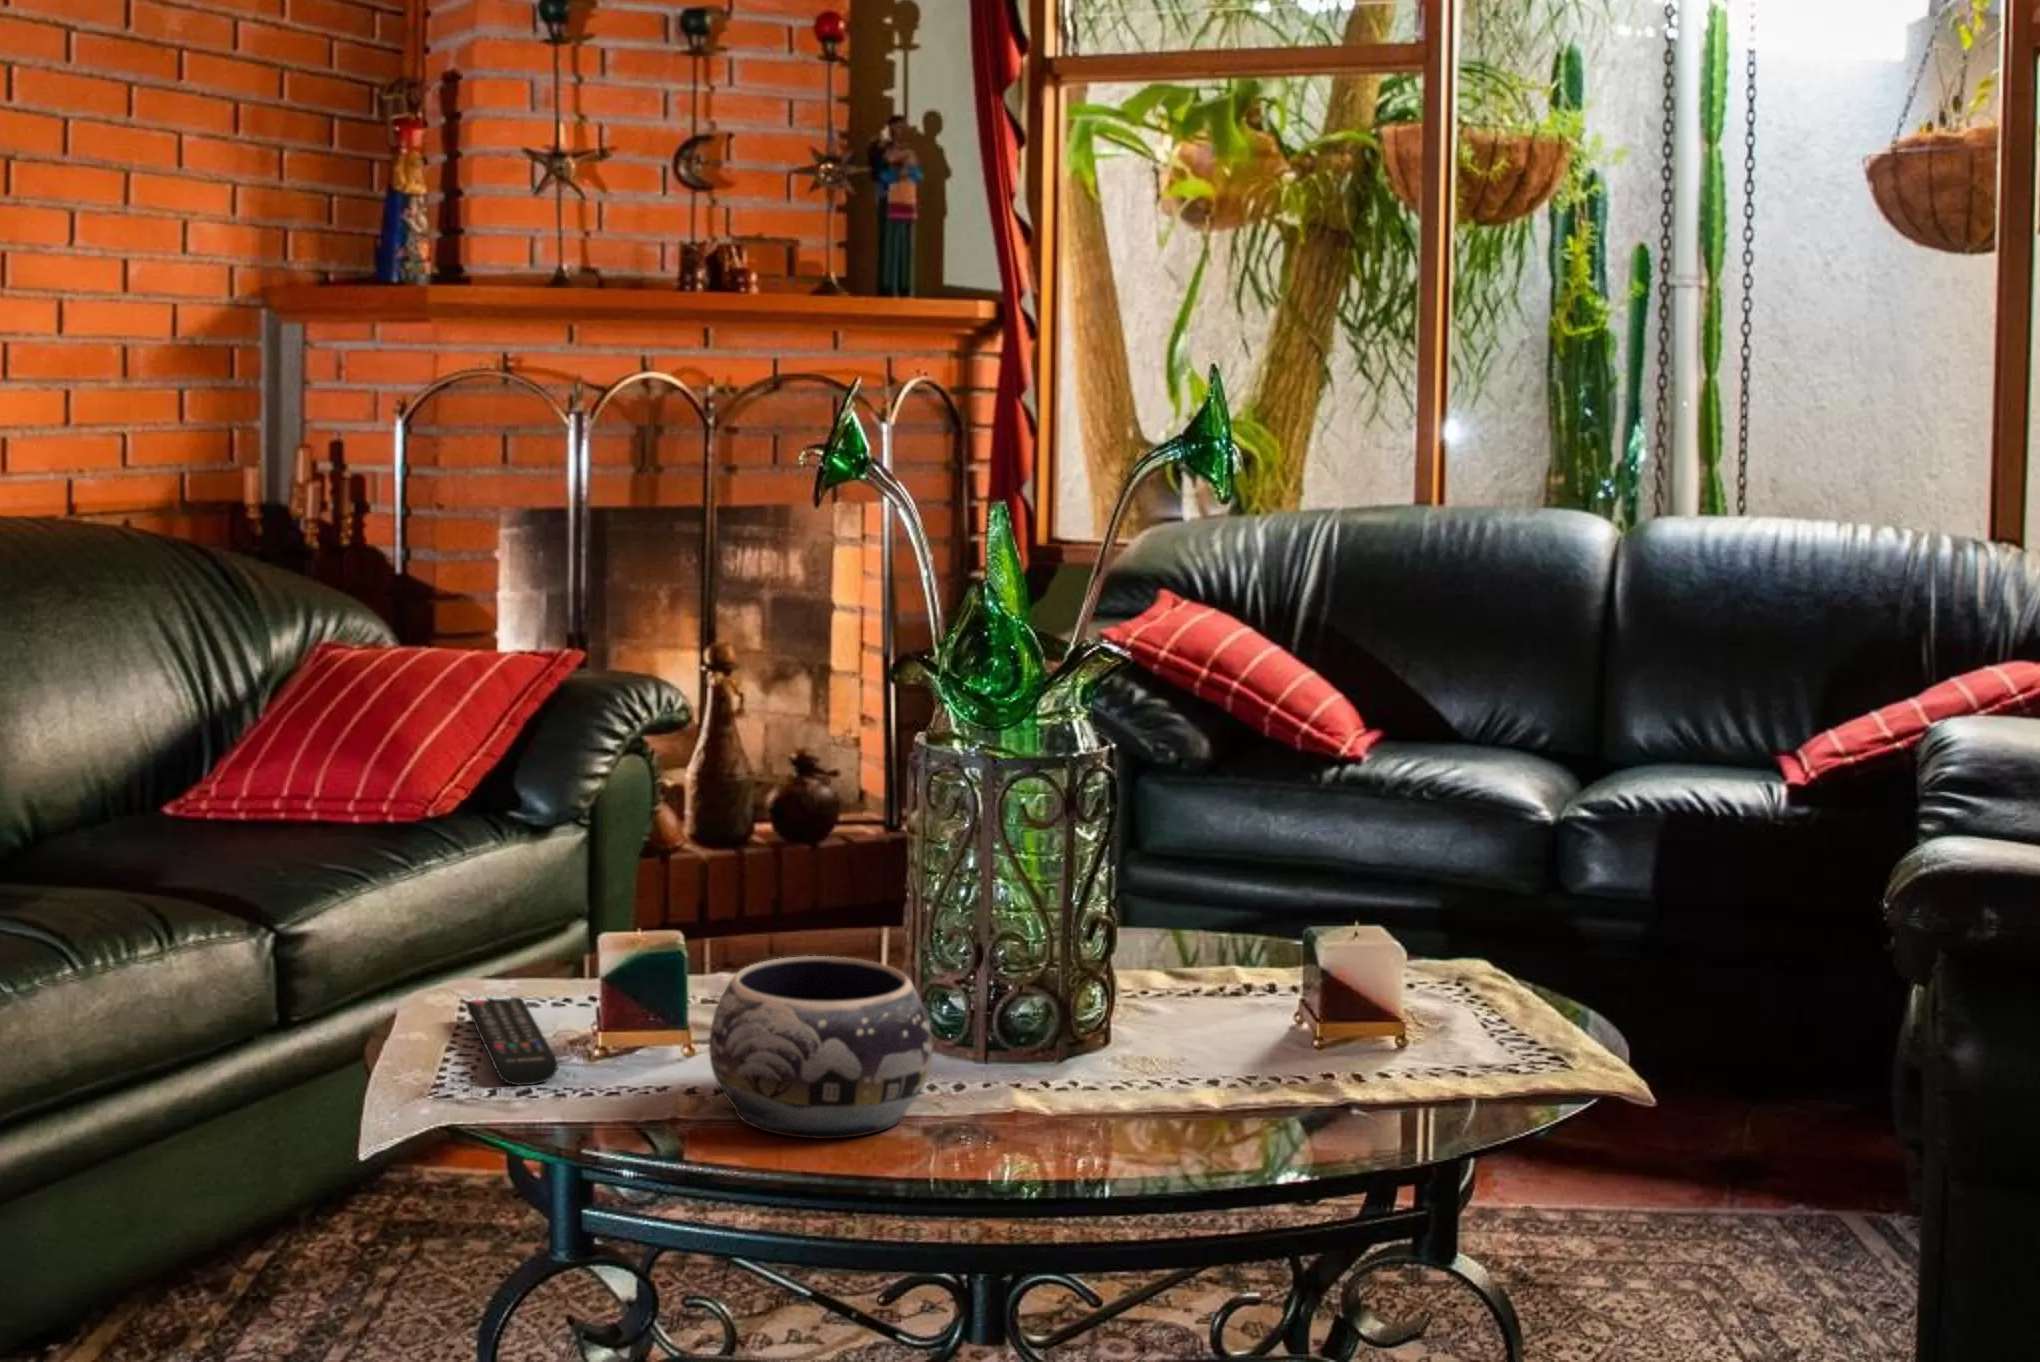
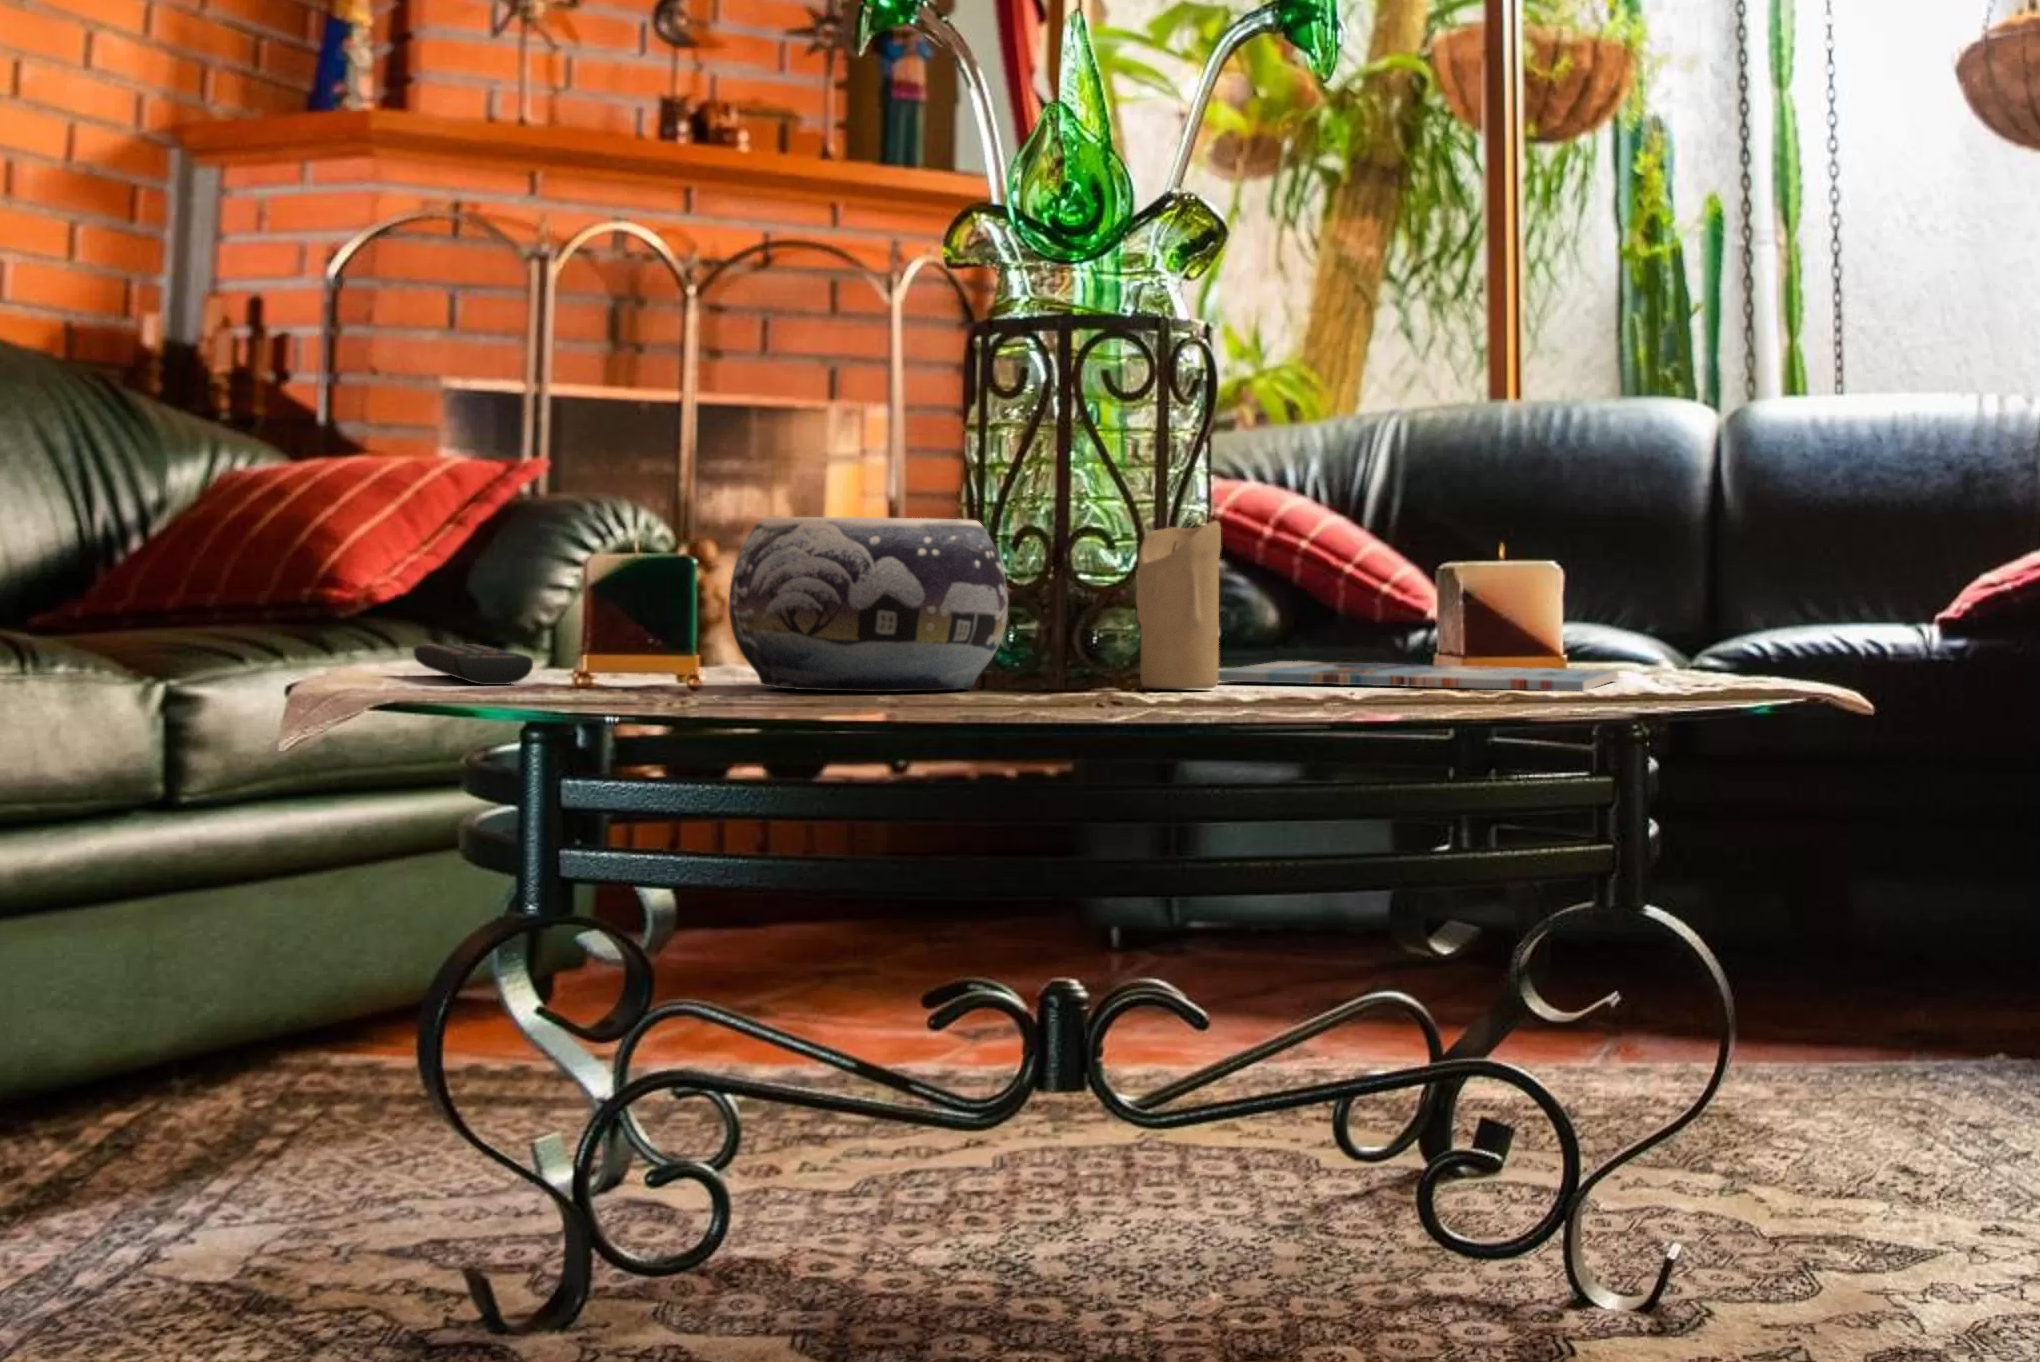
candle: none [1036,981,1106,1127] -> present [1136,521,1221,689]
magazine: none [1105,1017,1450,1127] -> present [1218,661,1618,691]

